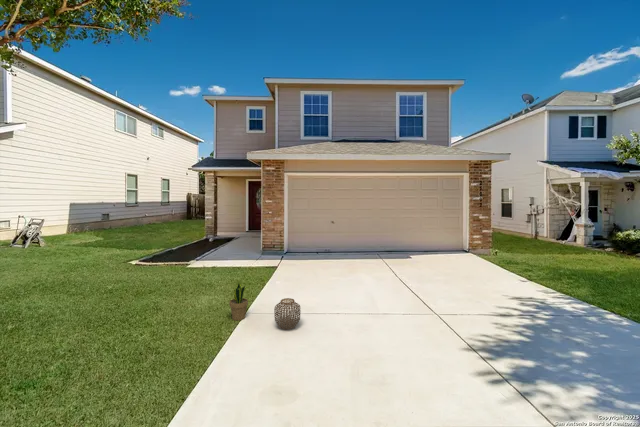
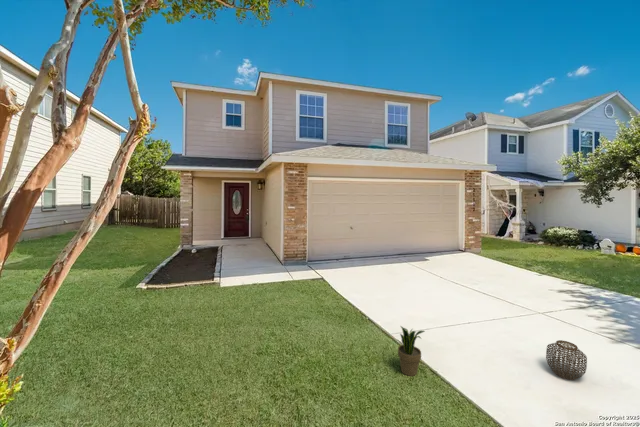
woven basket: present [274,298,300,330] -> present [546,340,587,380]

